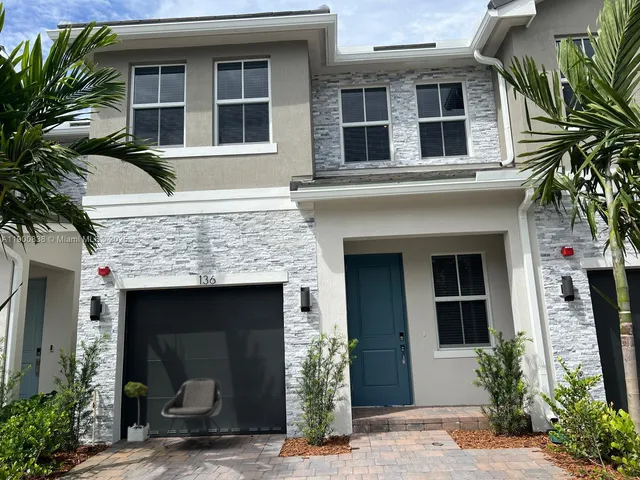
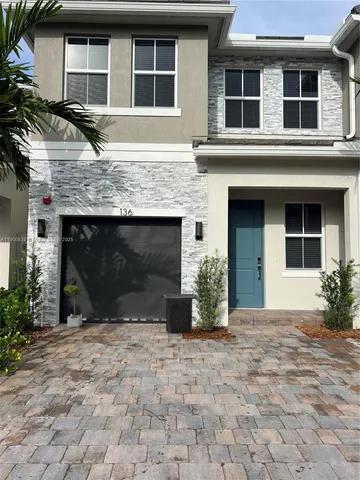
lounge chair: present [161,378,222,448] -> none [95,284,137,333]
trash can: none [253,388,302,446] -> present [162,294,197,333]

